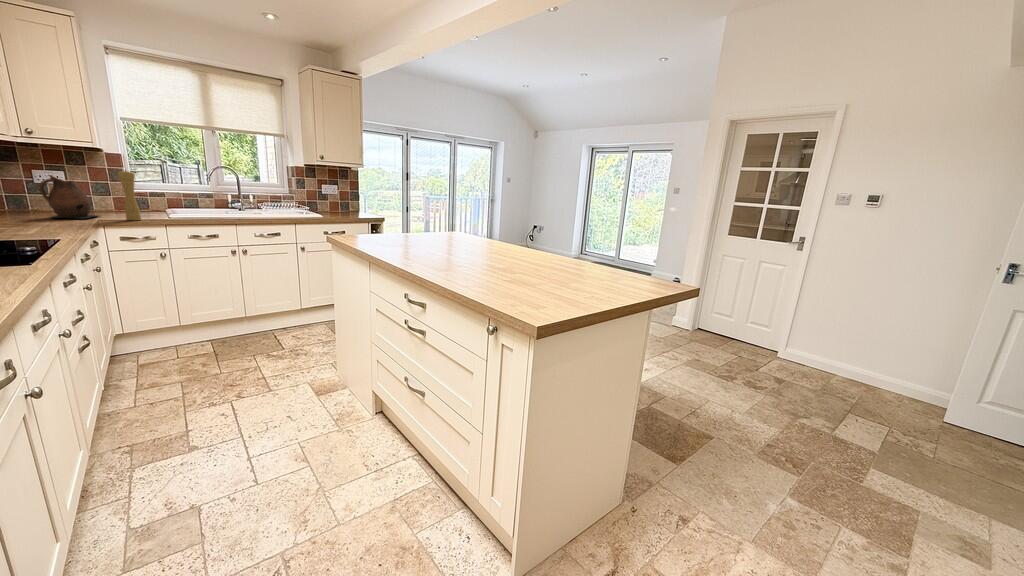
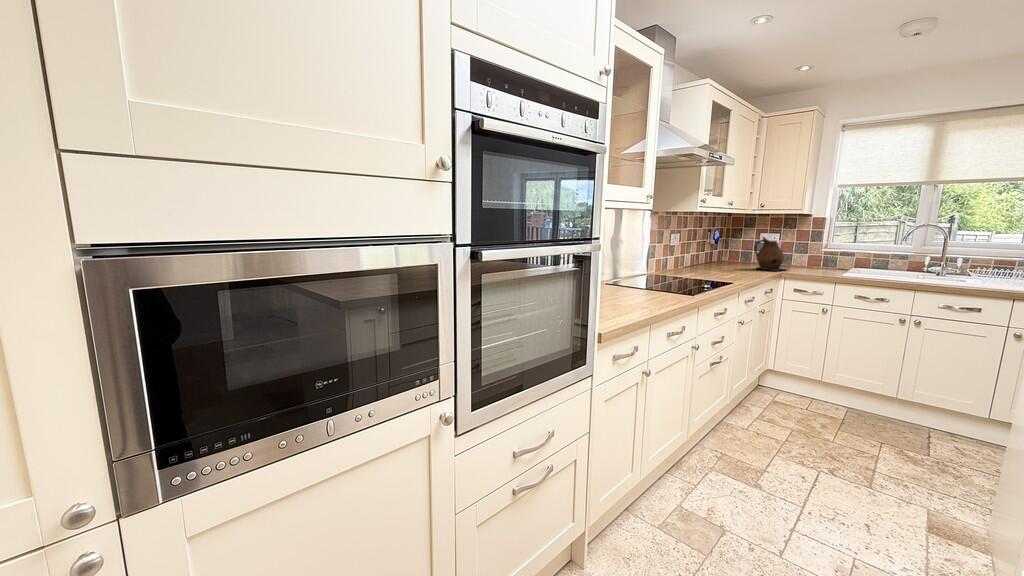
pepper mill: present [118,171,141,220] -> none [802,231,820,275]

